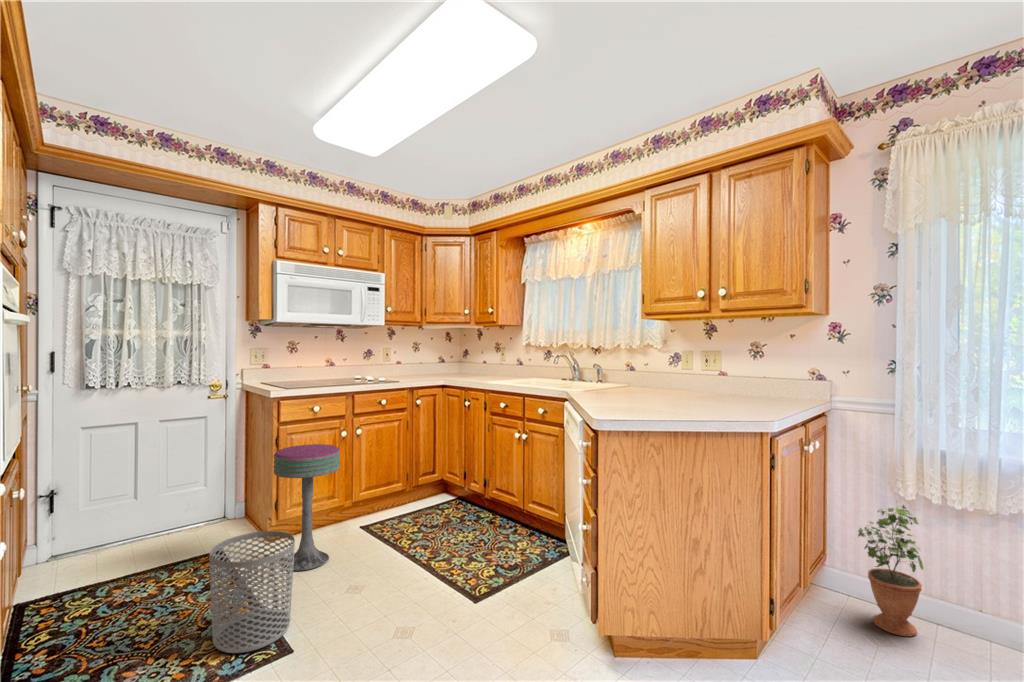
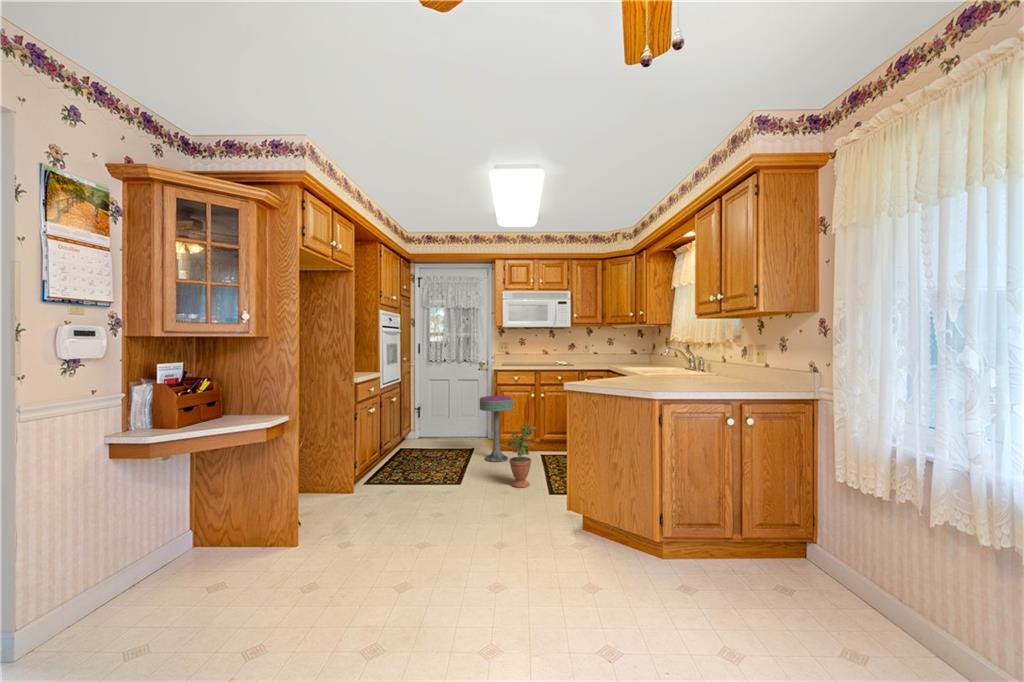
potted plant: present [858,505,923,636] -> present [508,423,537,488]
waste bin: present [209,531,295,653] -> none [429,430,464,479]

